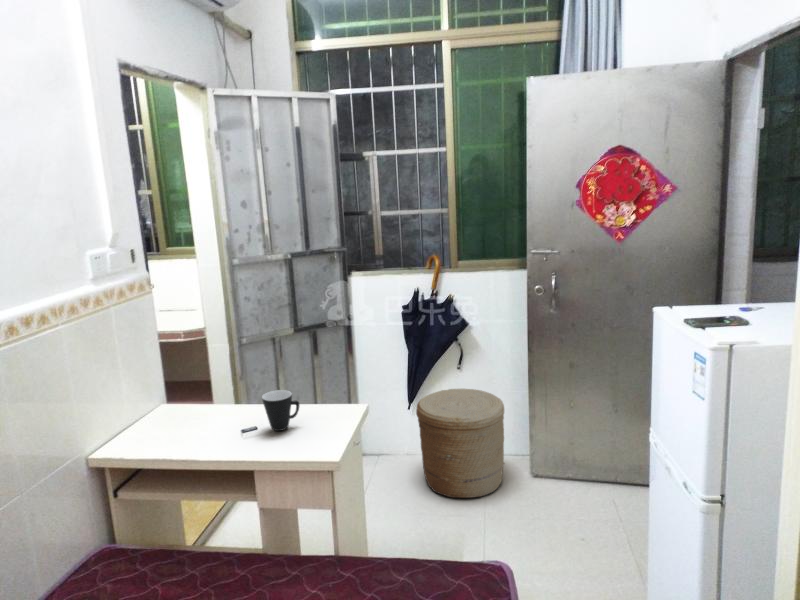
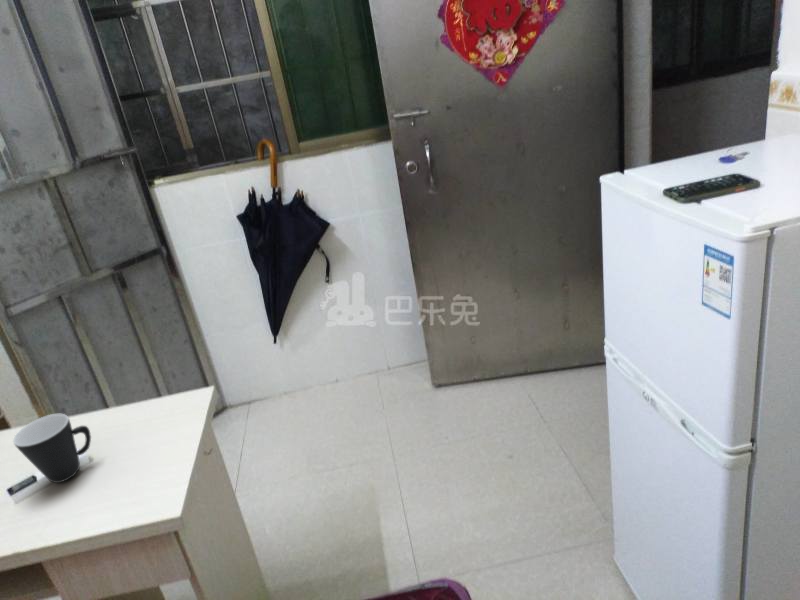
woven basket: present [416,389,505,498] -> none [285,300,402,435]

